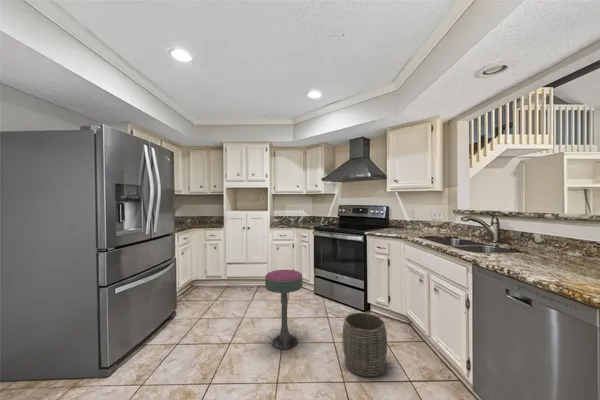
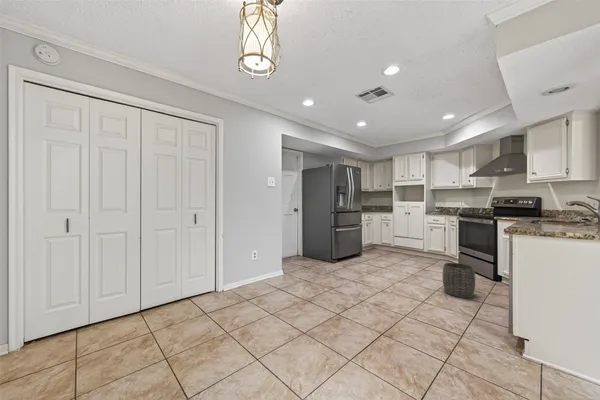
bar stool: present [265,270,303,349] -> none [401,234,426,278]

